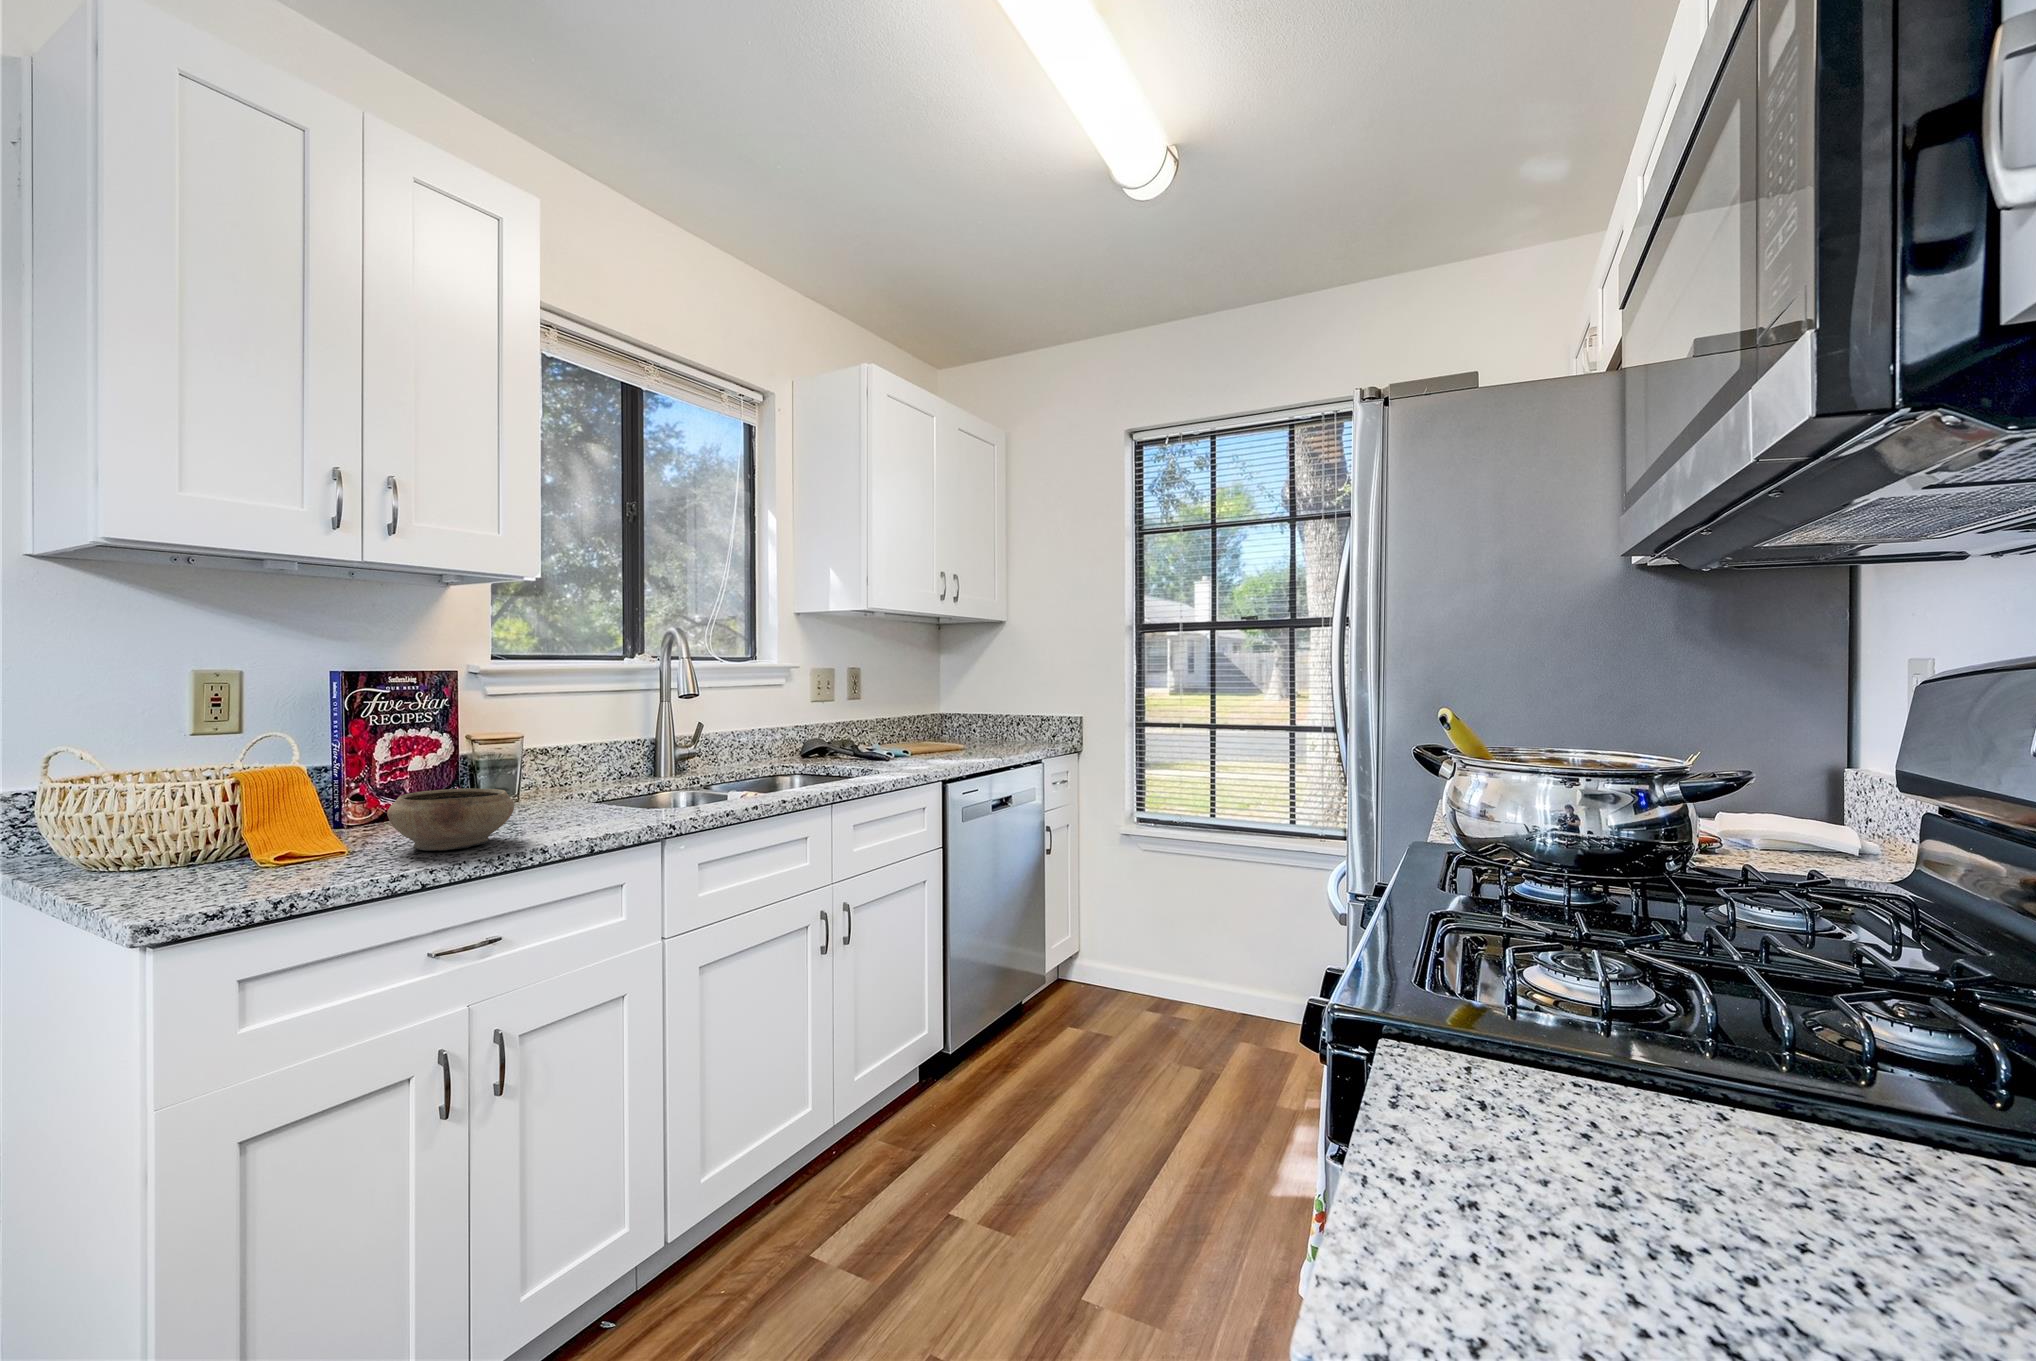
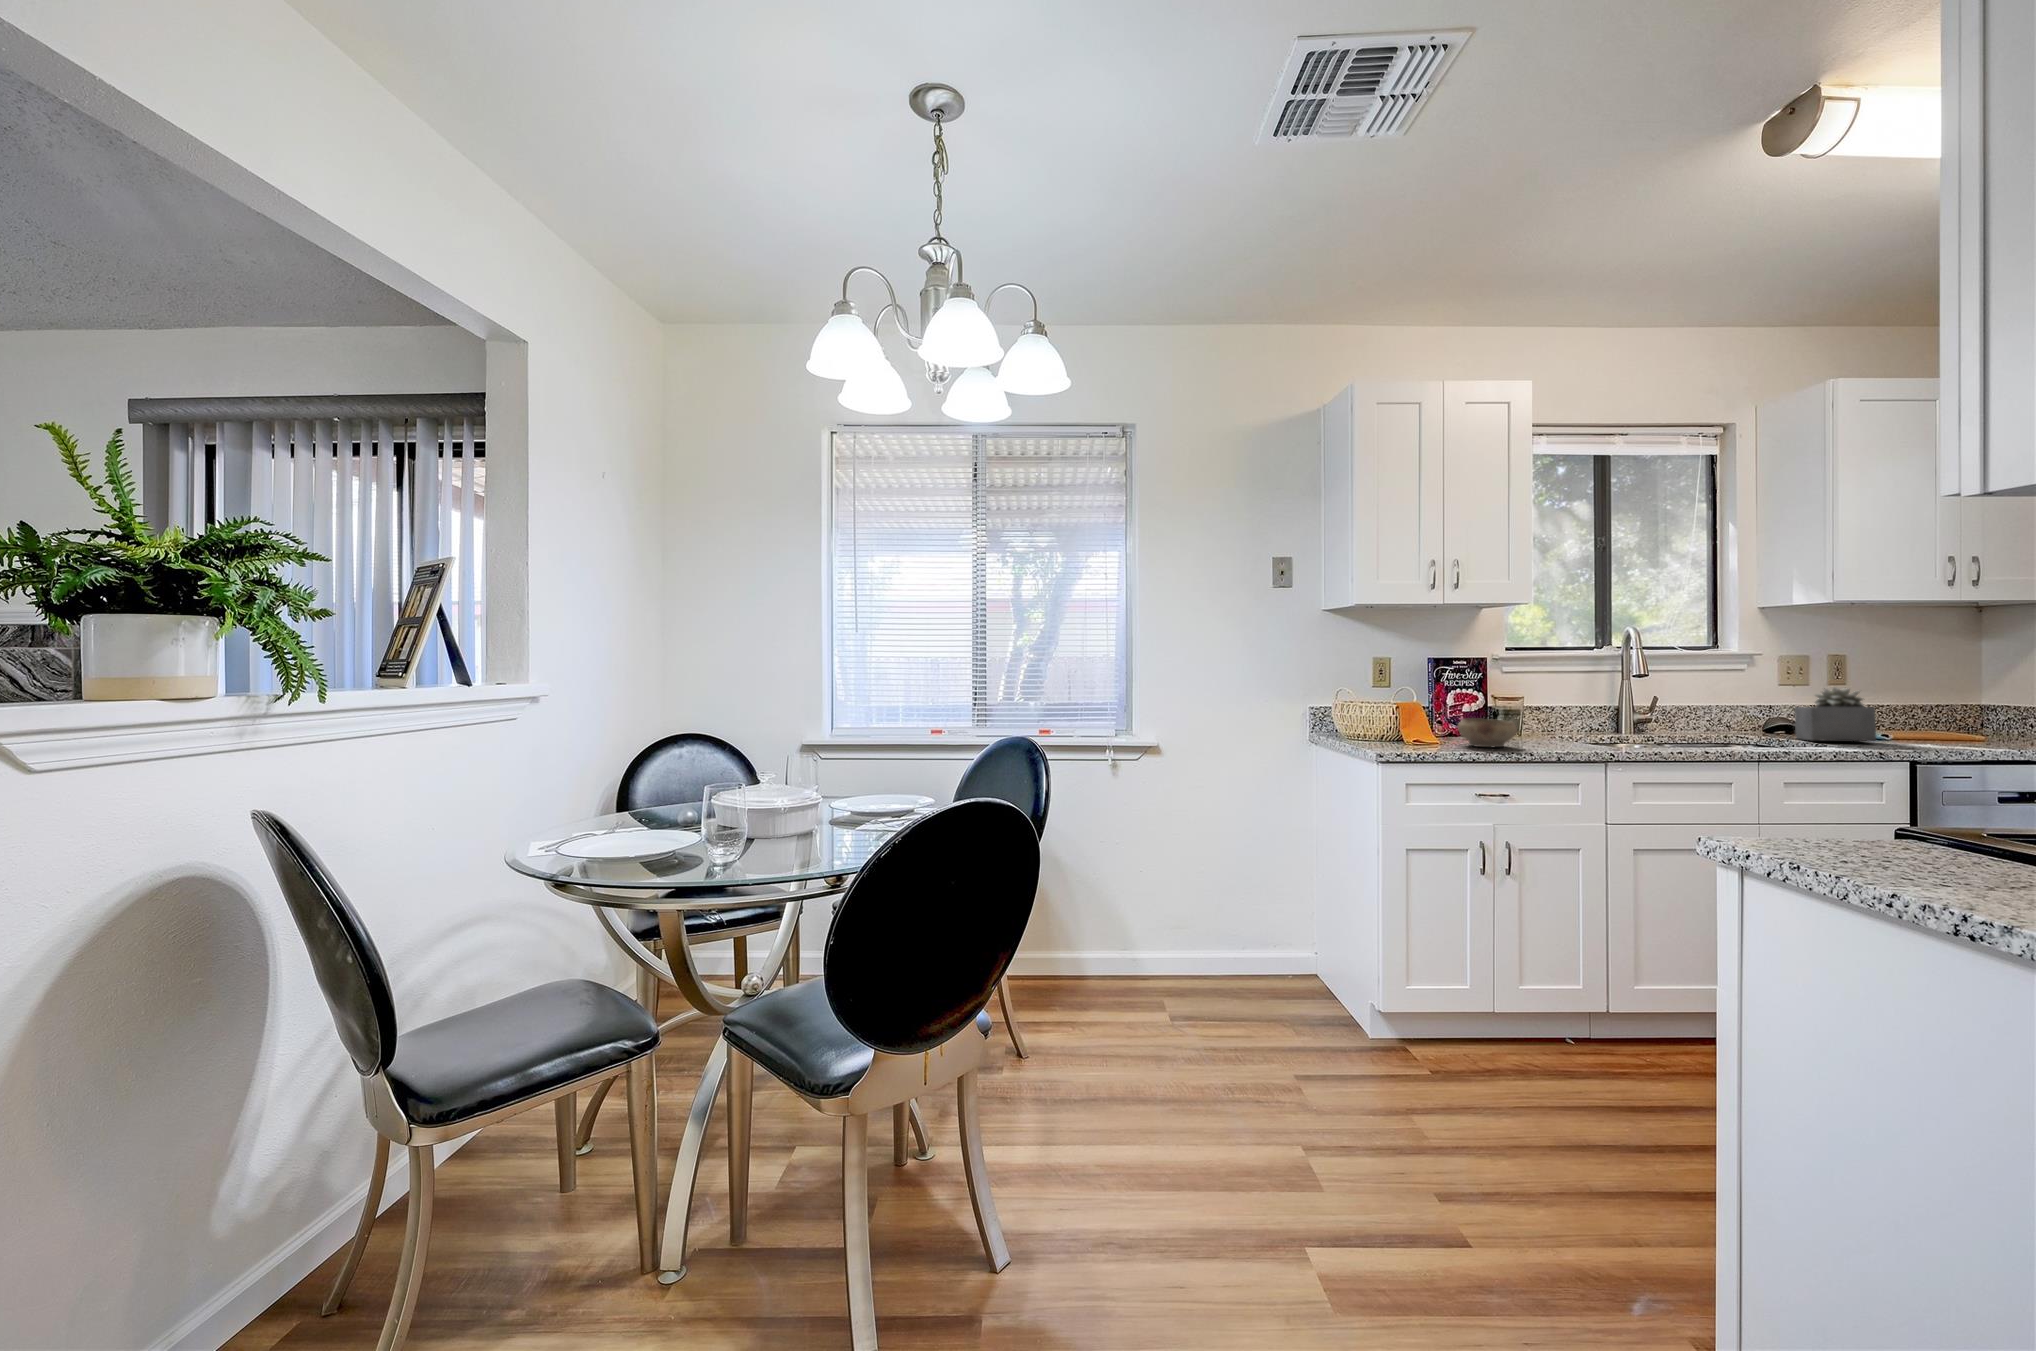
succulent plant: none [837,704,908,767] -> present [1795,688,1876,741]

